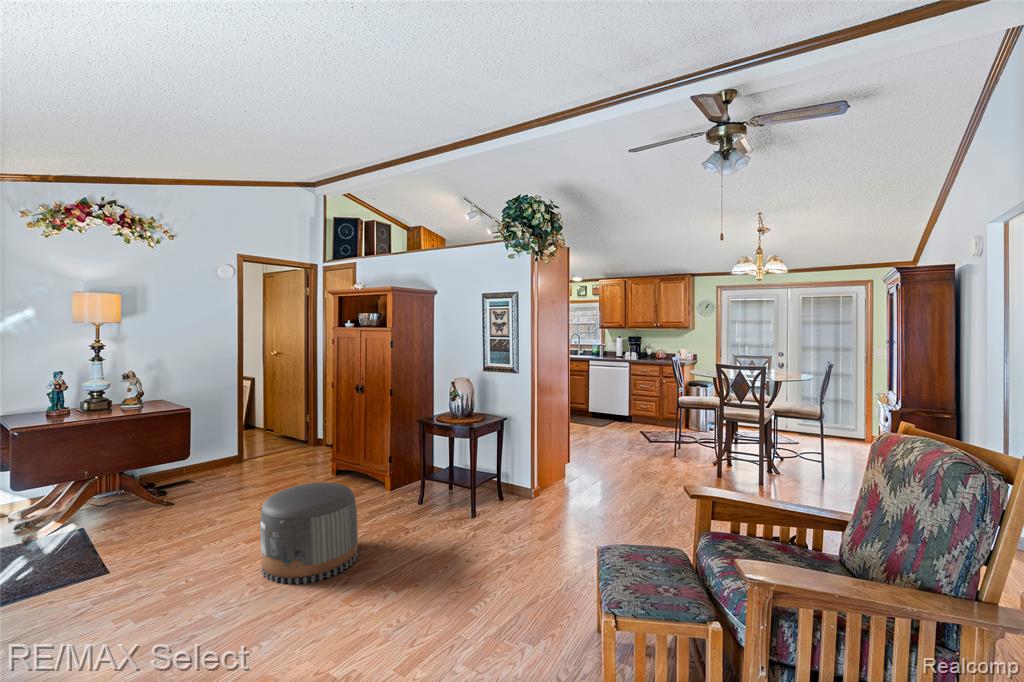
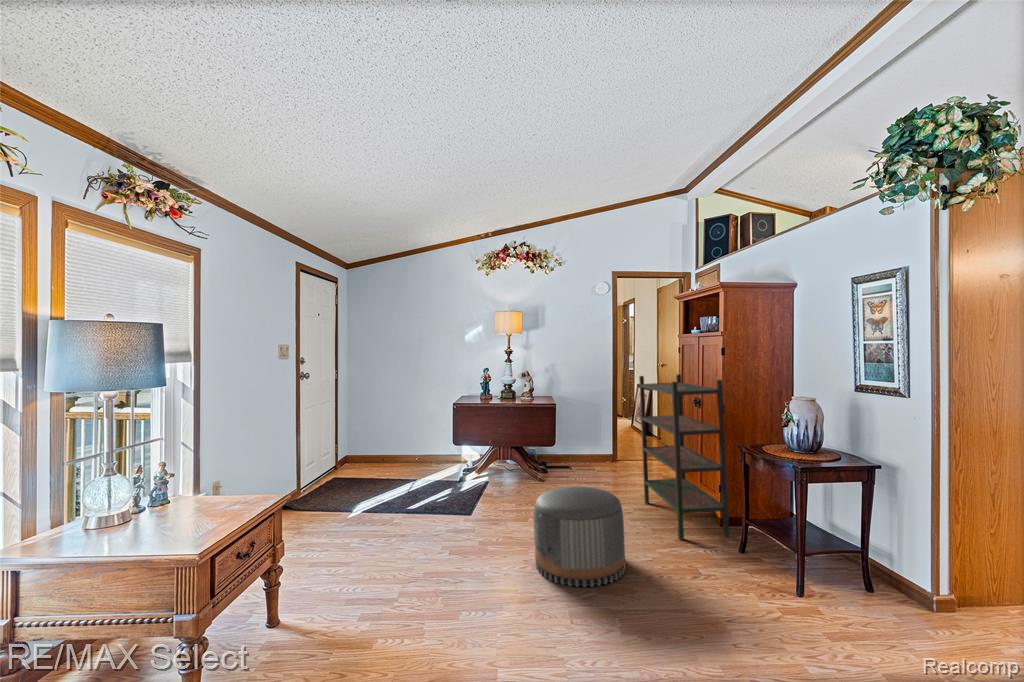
bookshelf: none [309,366,405,512] -> present [639,374,729,540]

